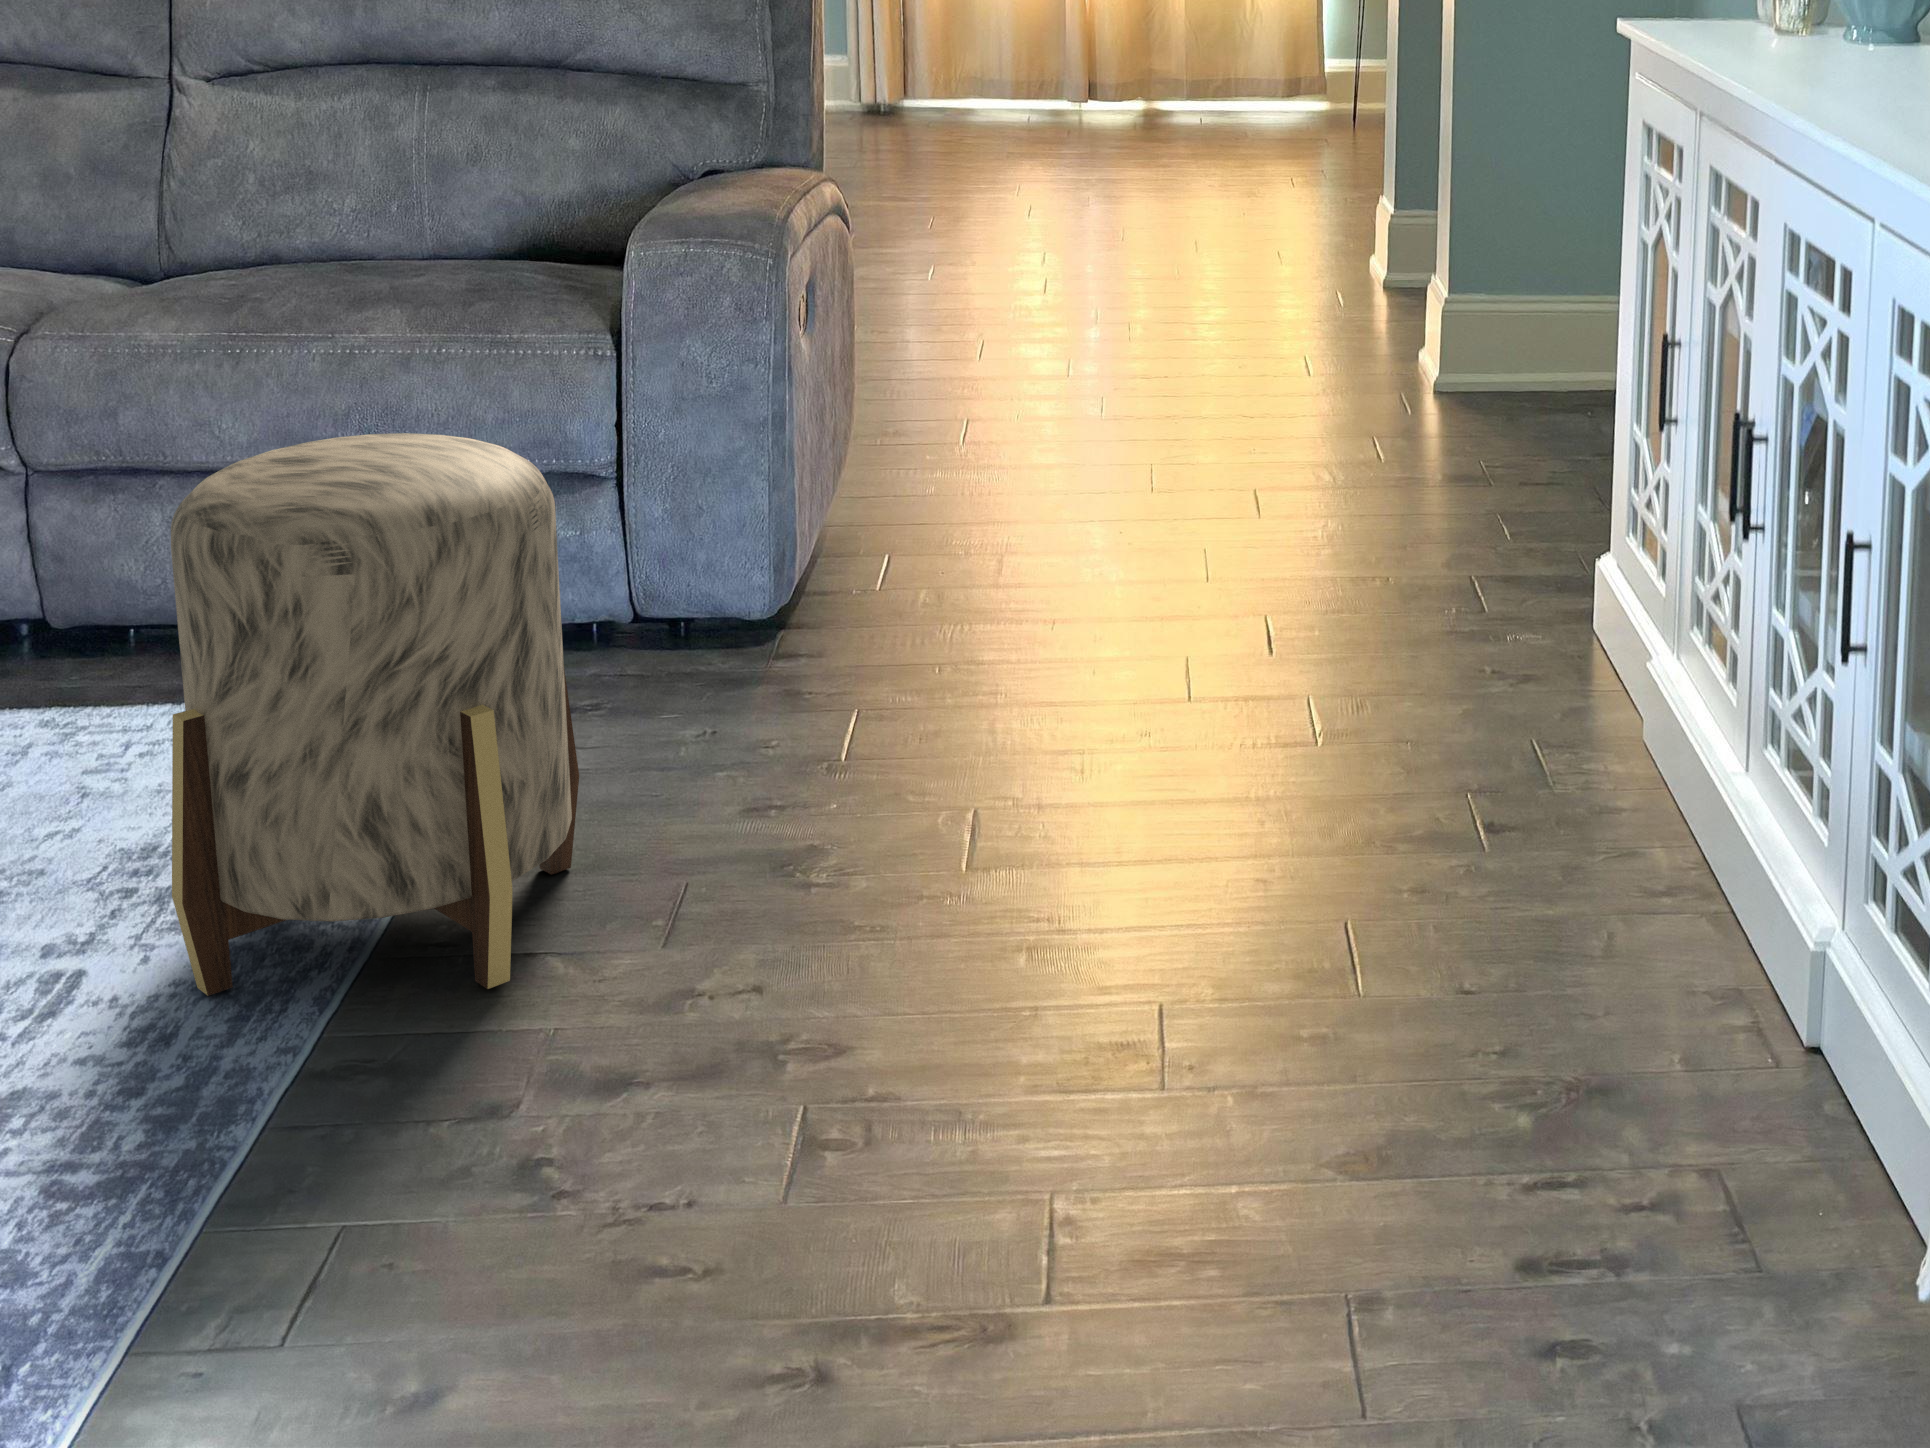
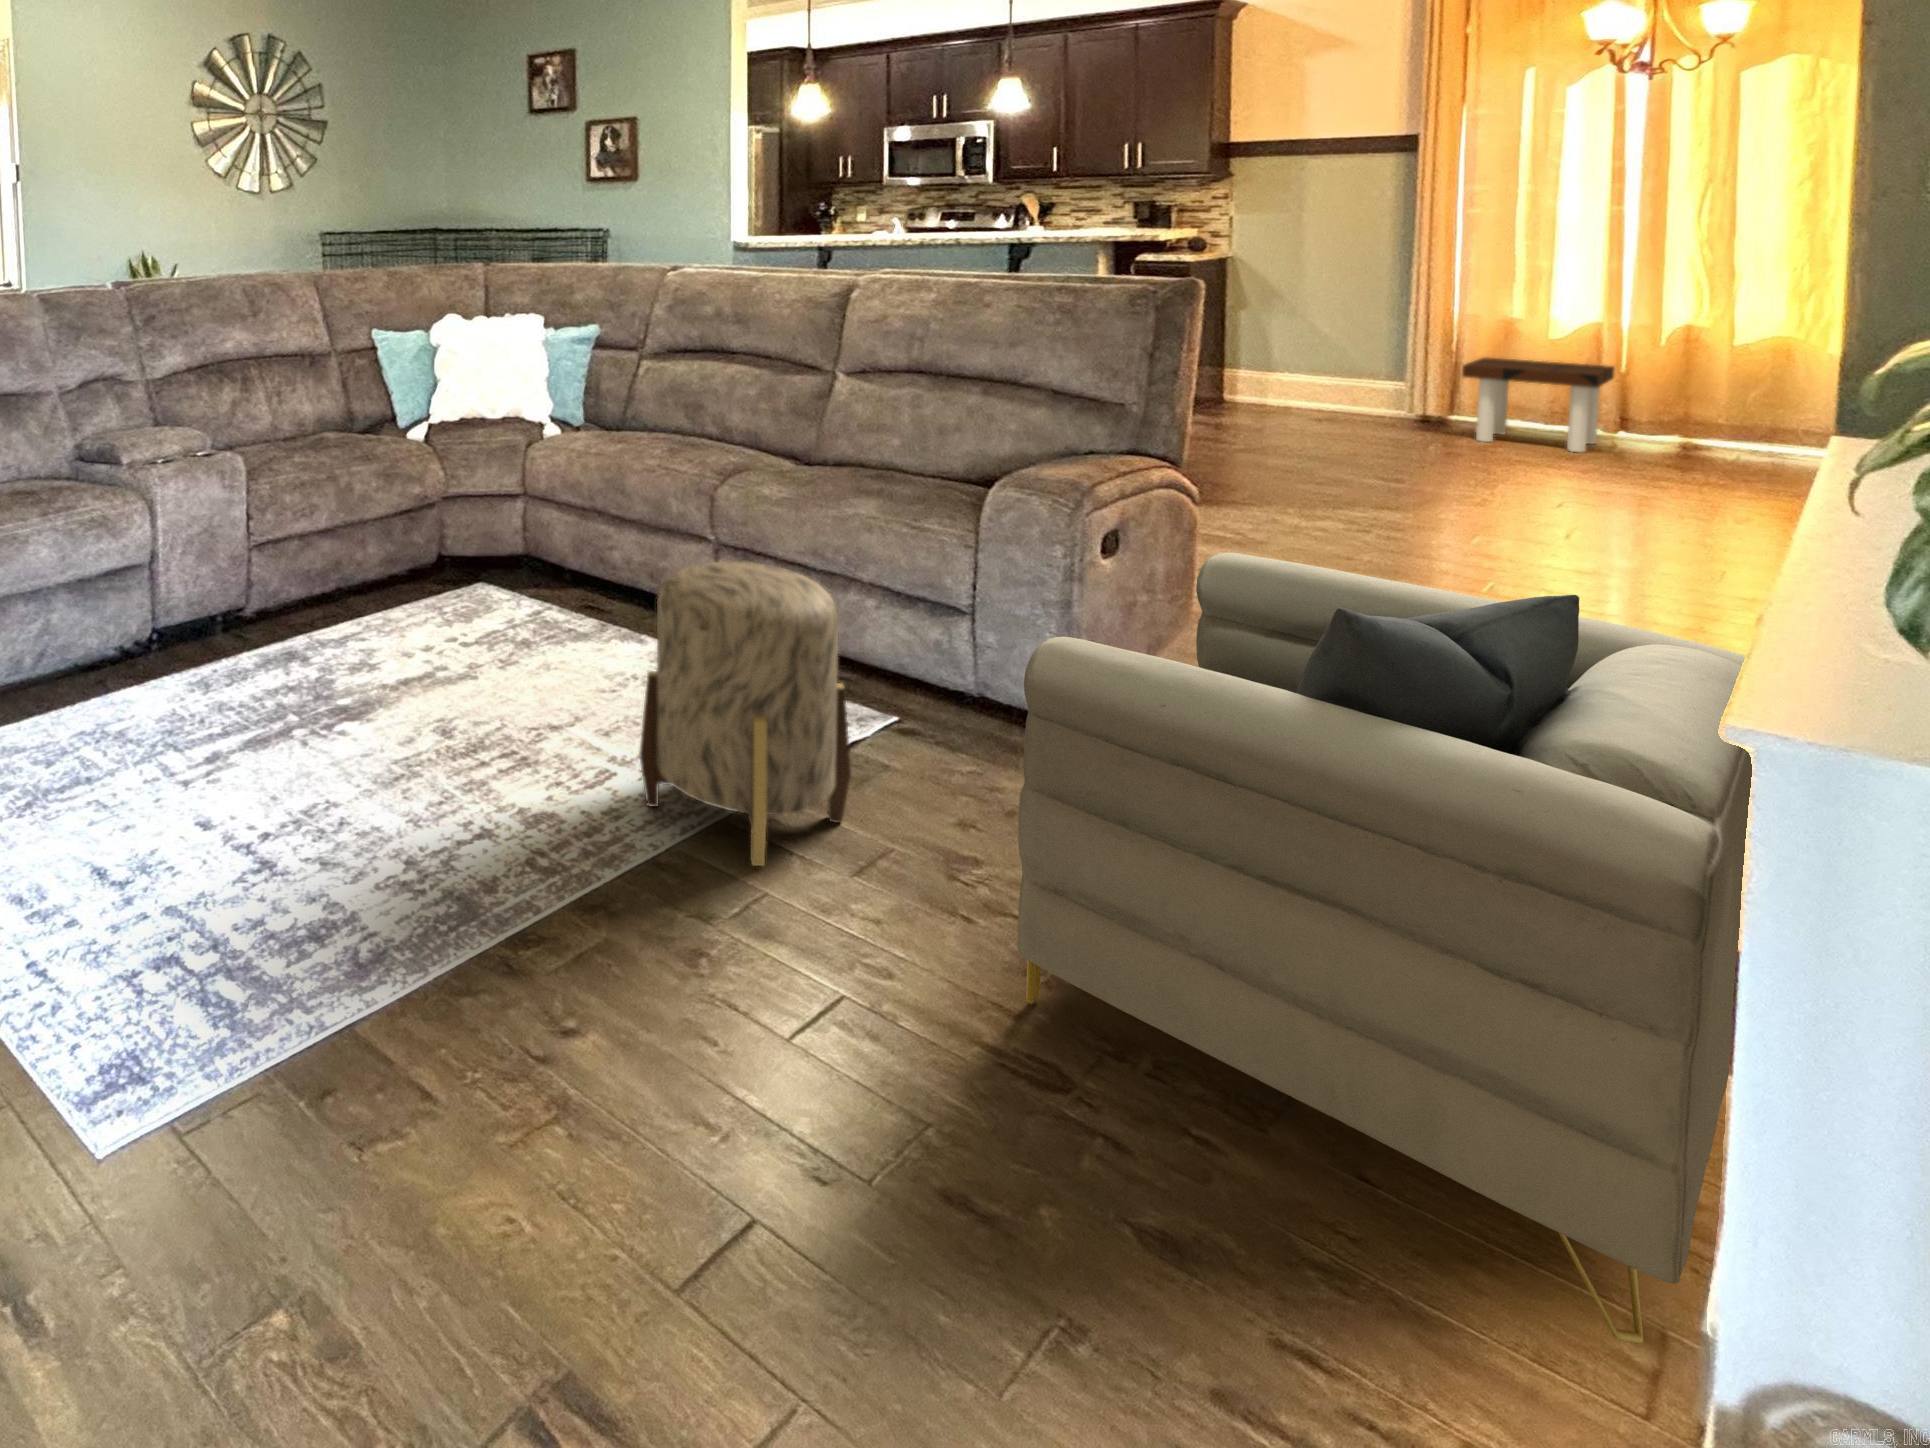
side table: none [919,7,1064,130] -> present [1462,357,1615,452]
armchair: none [978,198,1681,958] -> present [1018,552,1752,1344]

